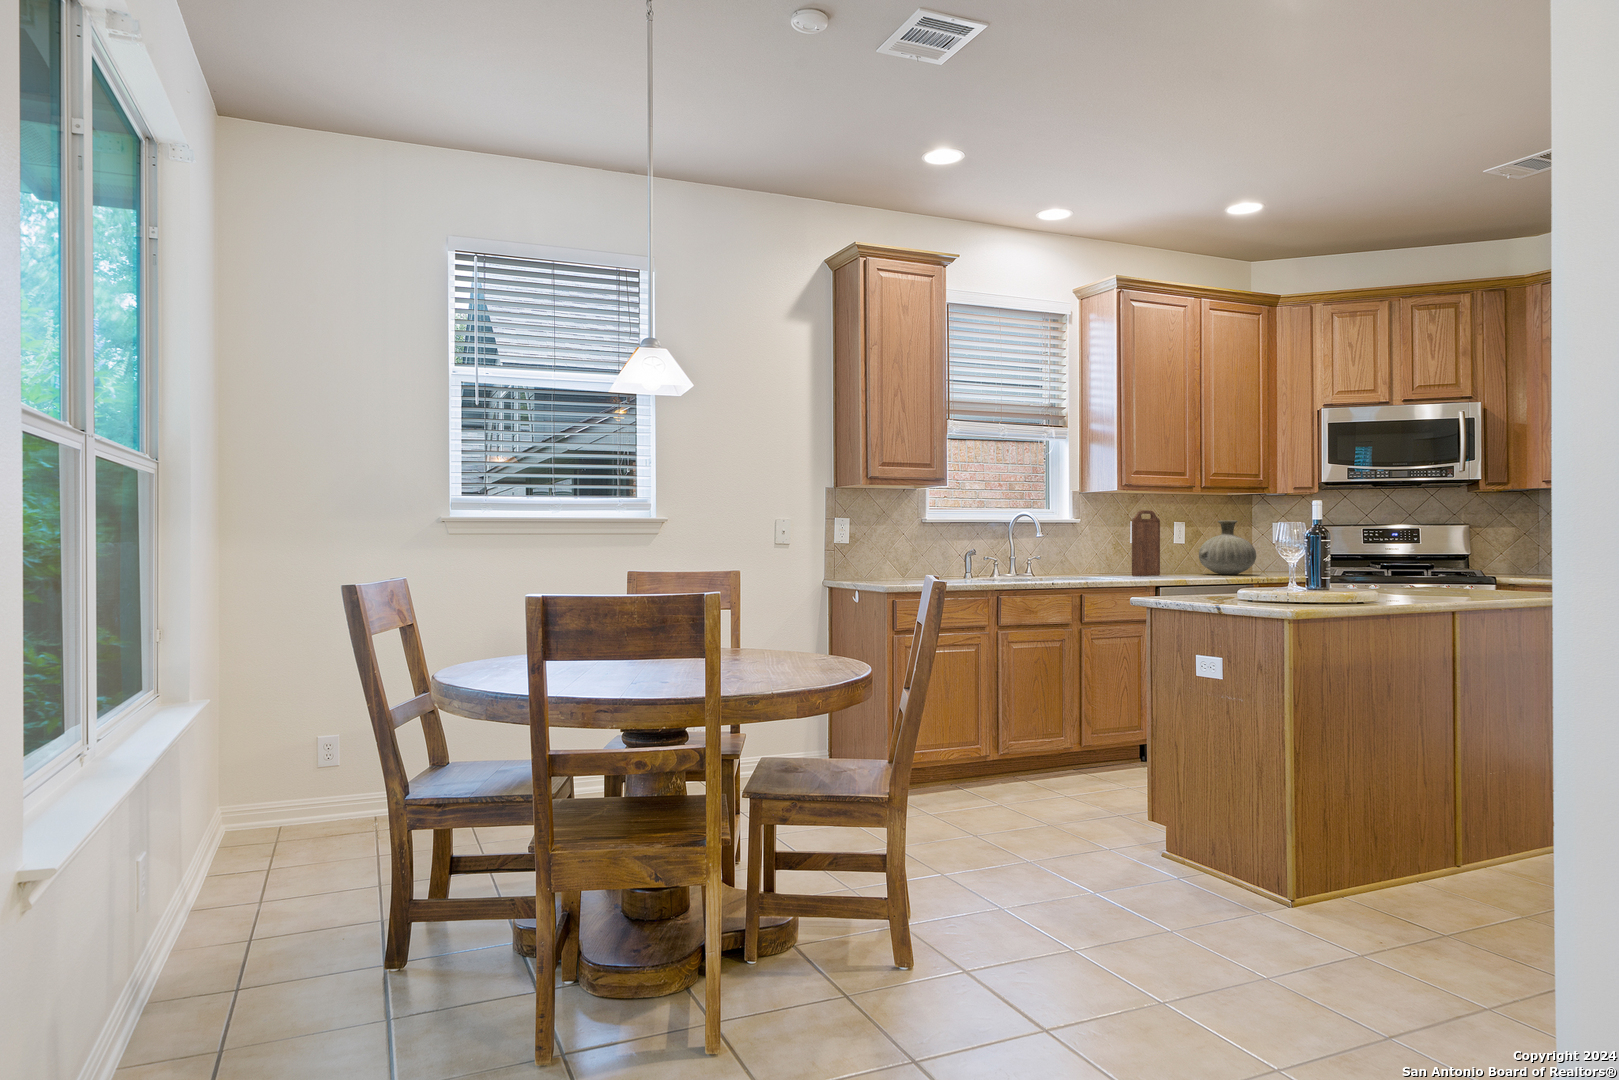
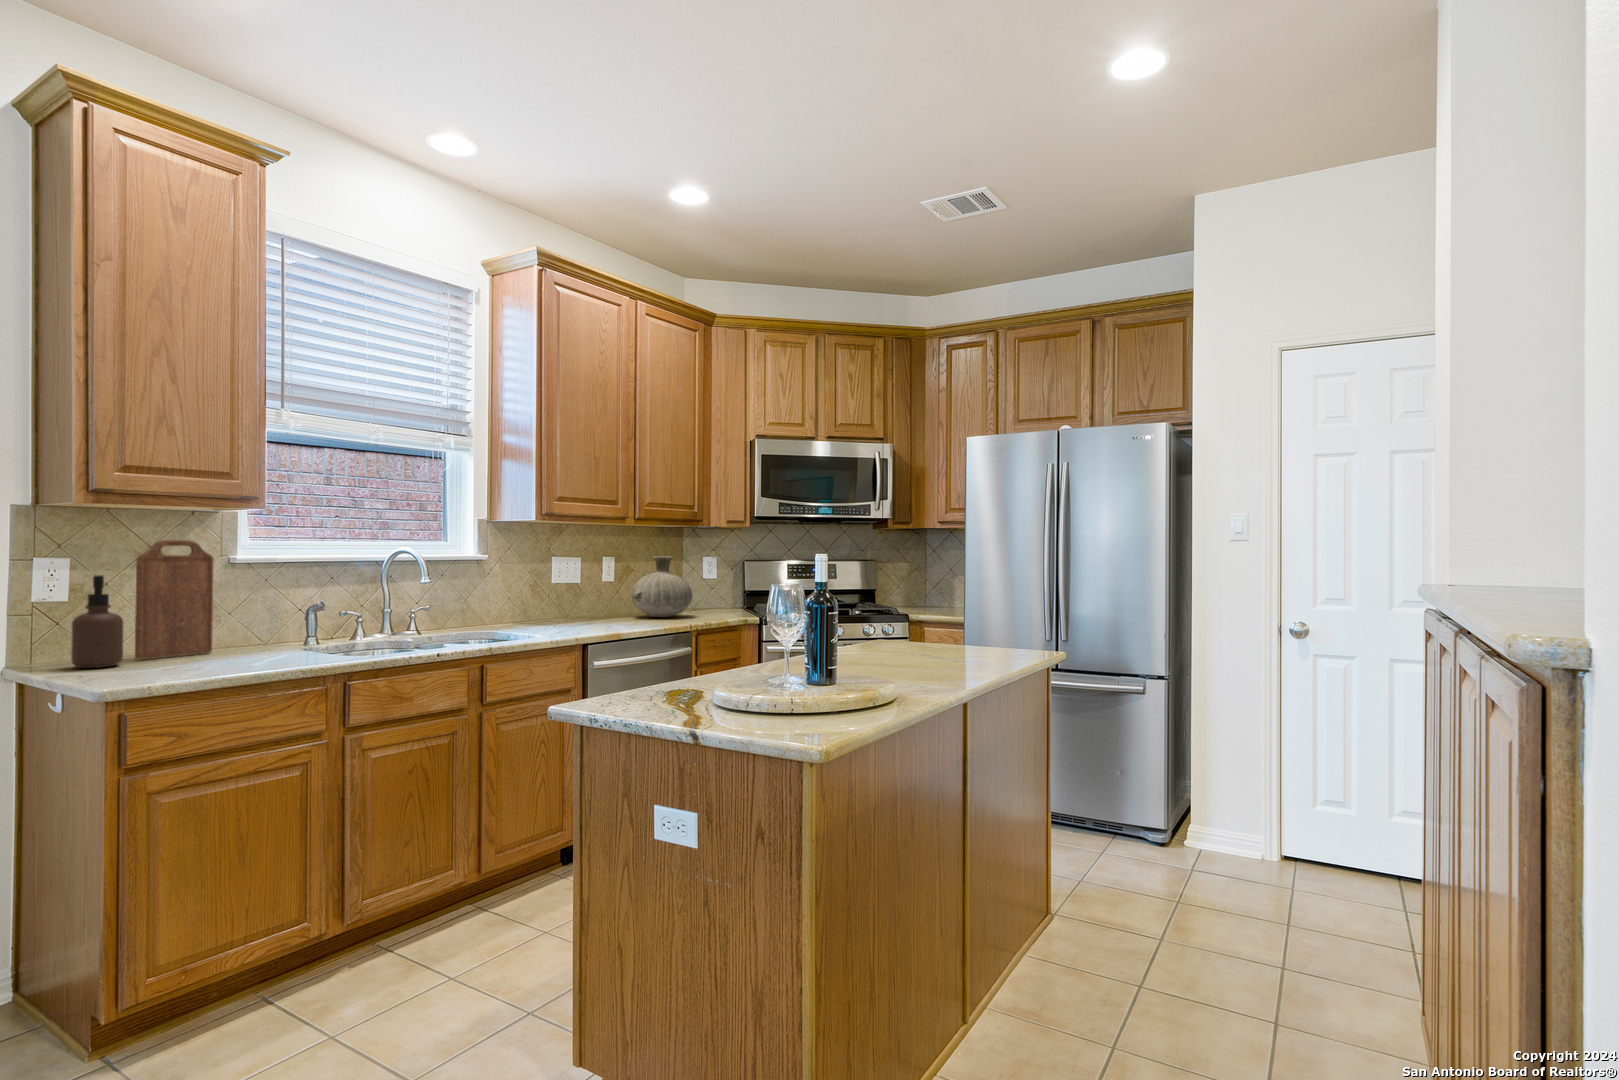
cutting board: present [1132,510,1160,576] -> present [135,540,214,660]
soap dispenser: none [856,527,879,580] -> present [71,575,123,668]

